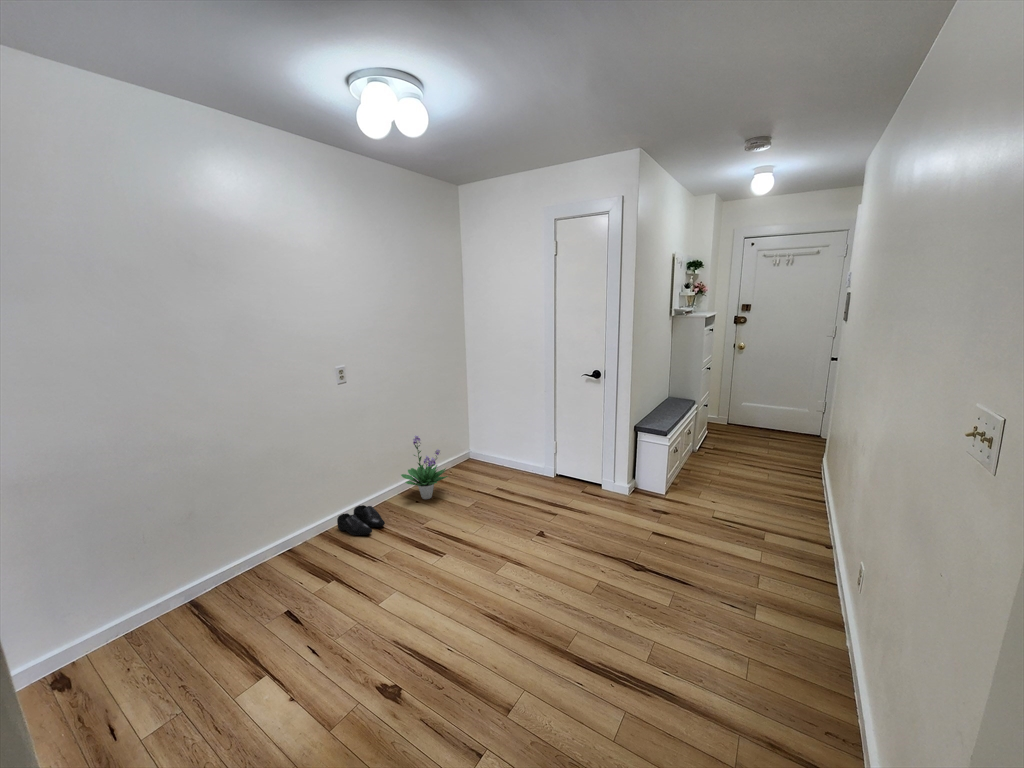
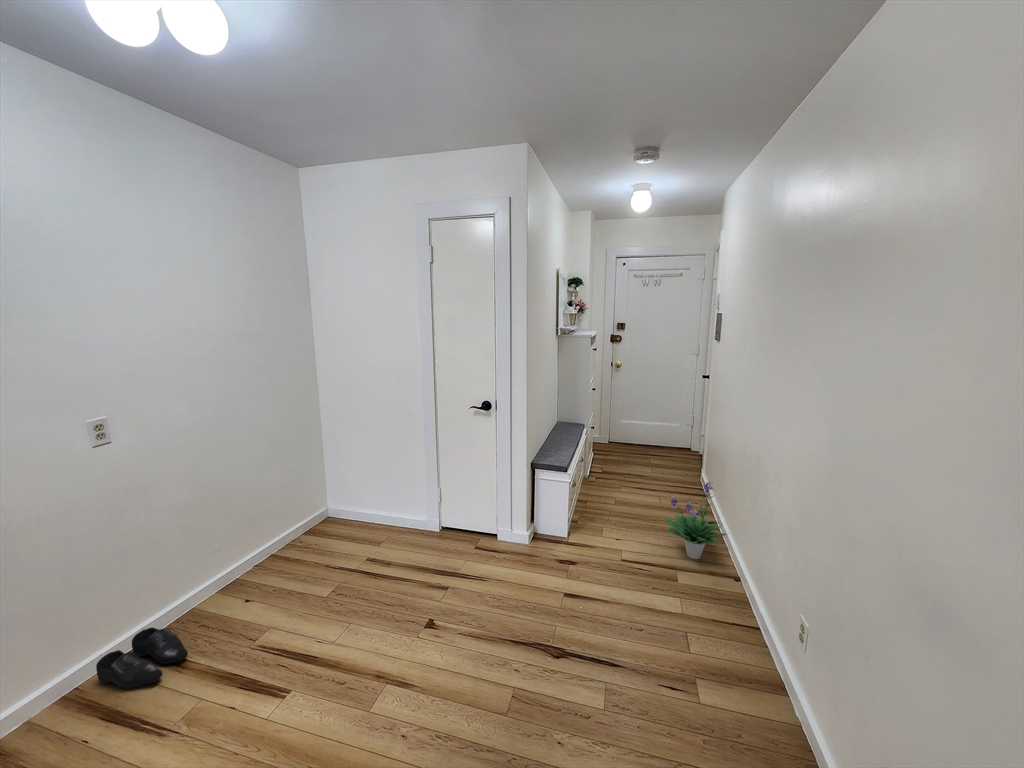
potted plant: present [401,435,448,499] -> present [665,482,727,559]

